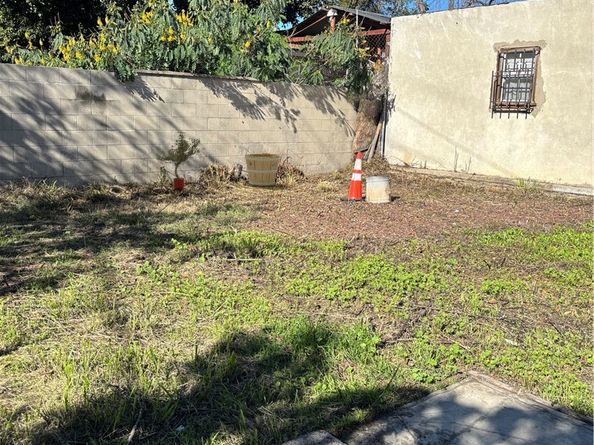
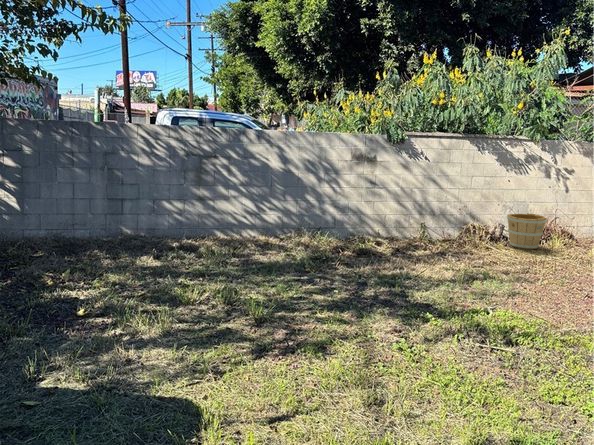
potted tree: present [156,132,200,190] -> none [417,190,462,247]

